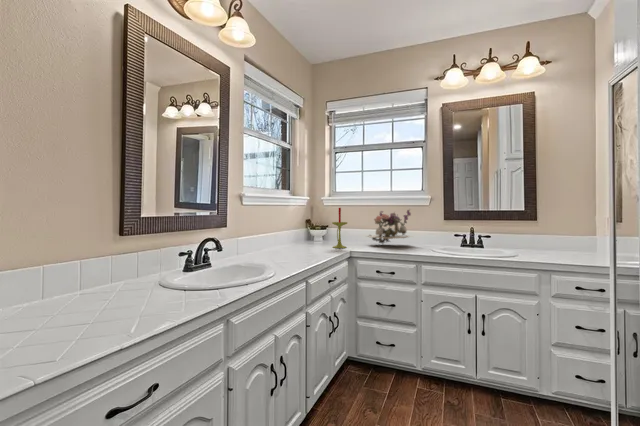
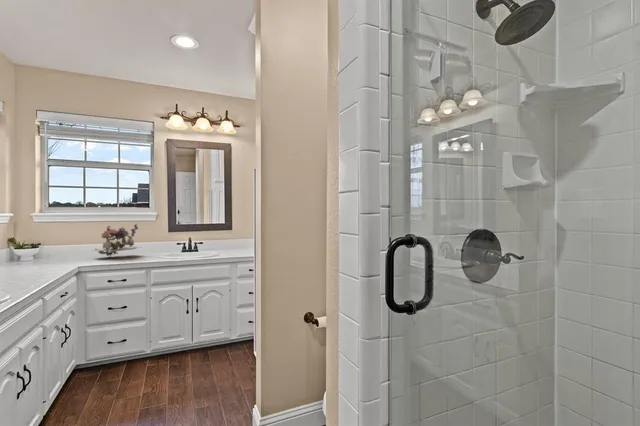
candle: present [332,208,347,248] -> none [53,223,73,265]

